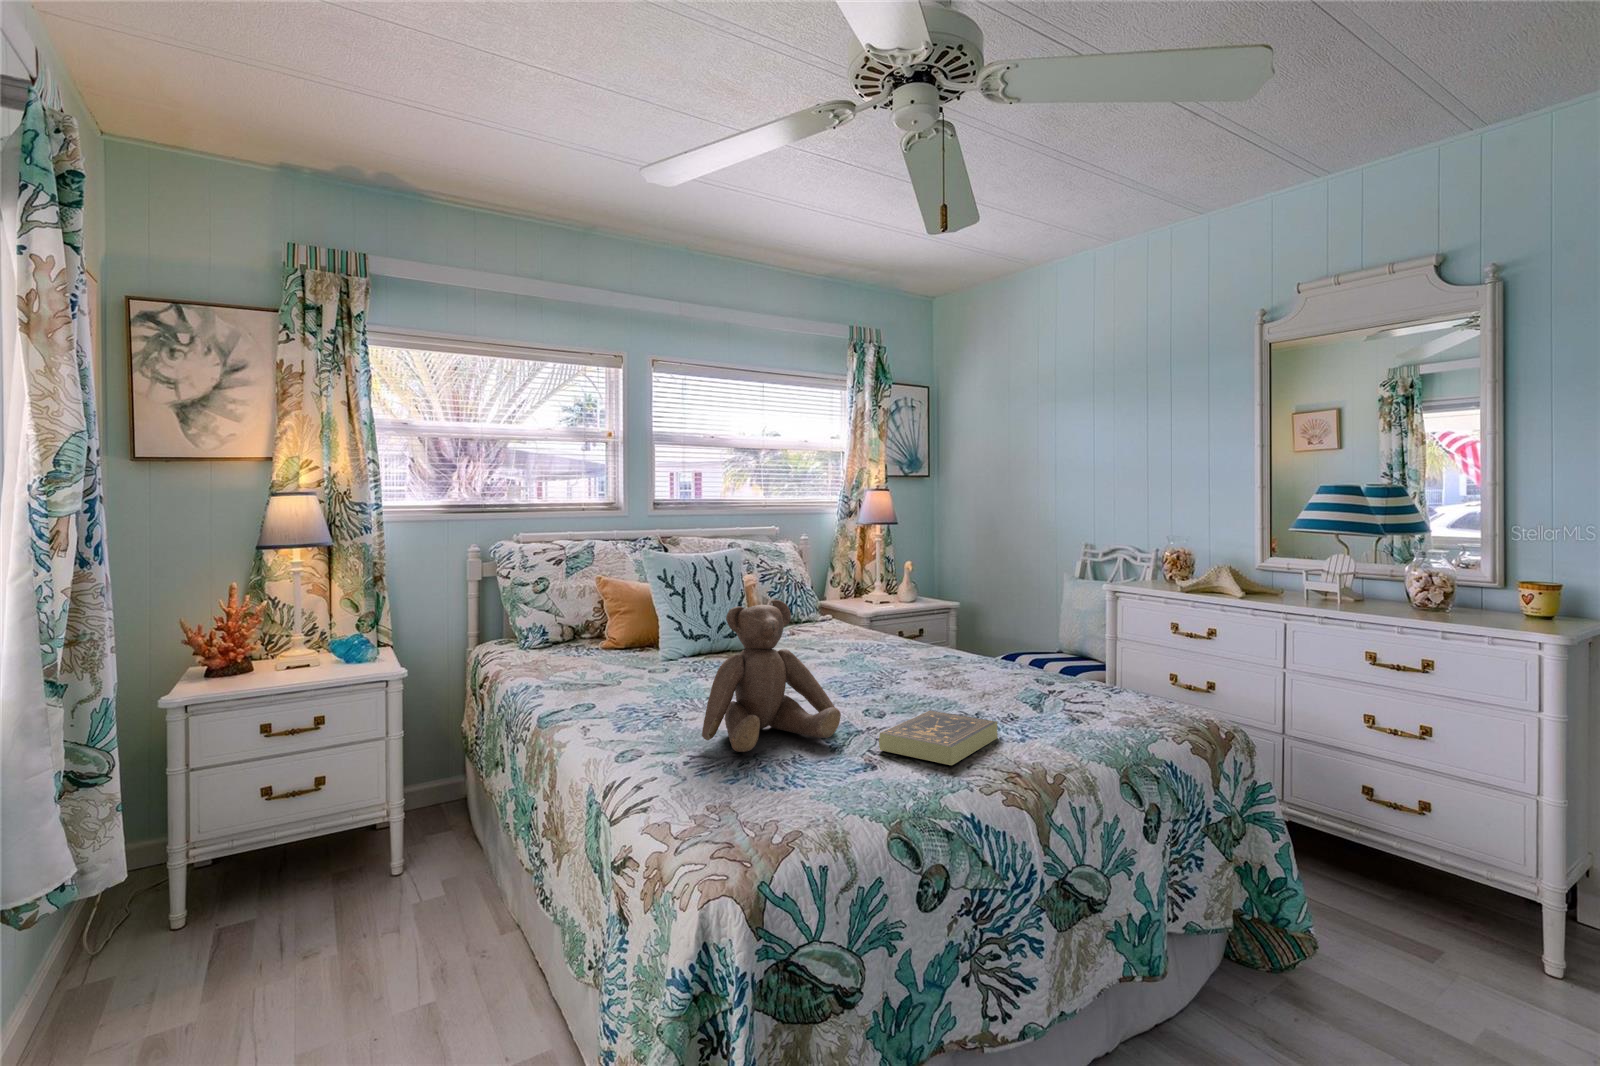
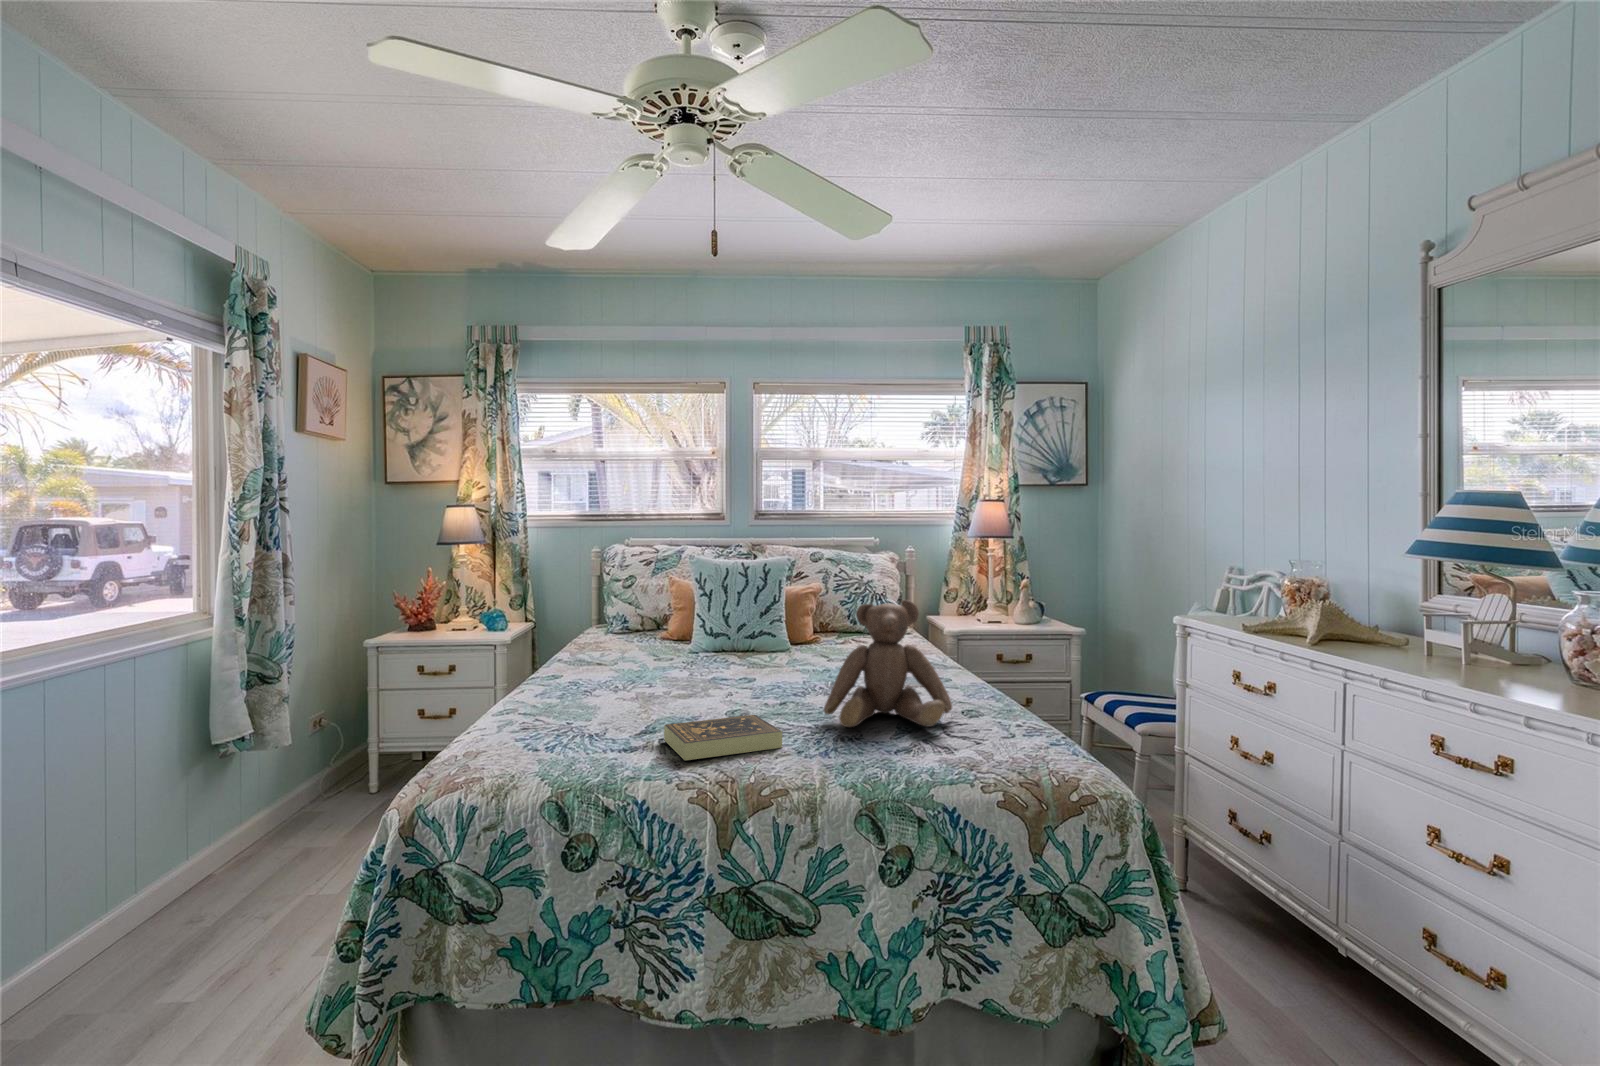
teddy bear: present [702,600,841,752] -> present [824,600,952,727]

